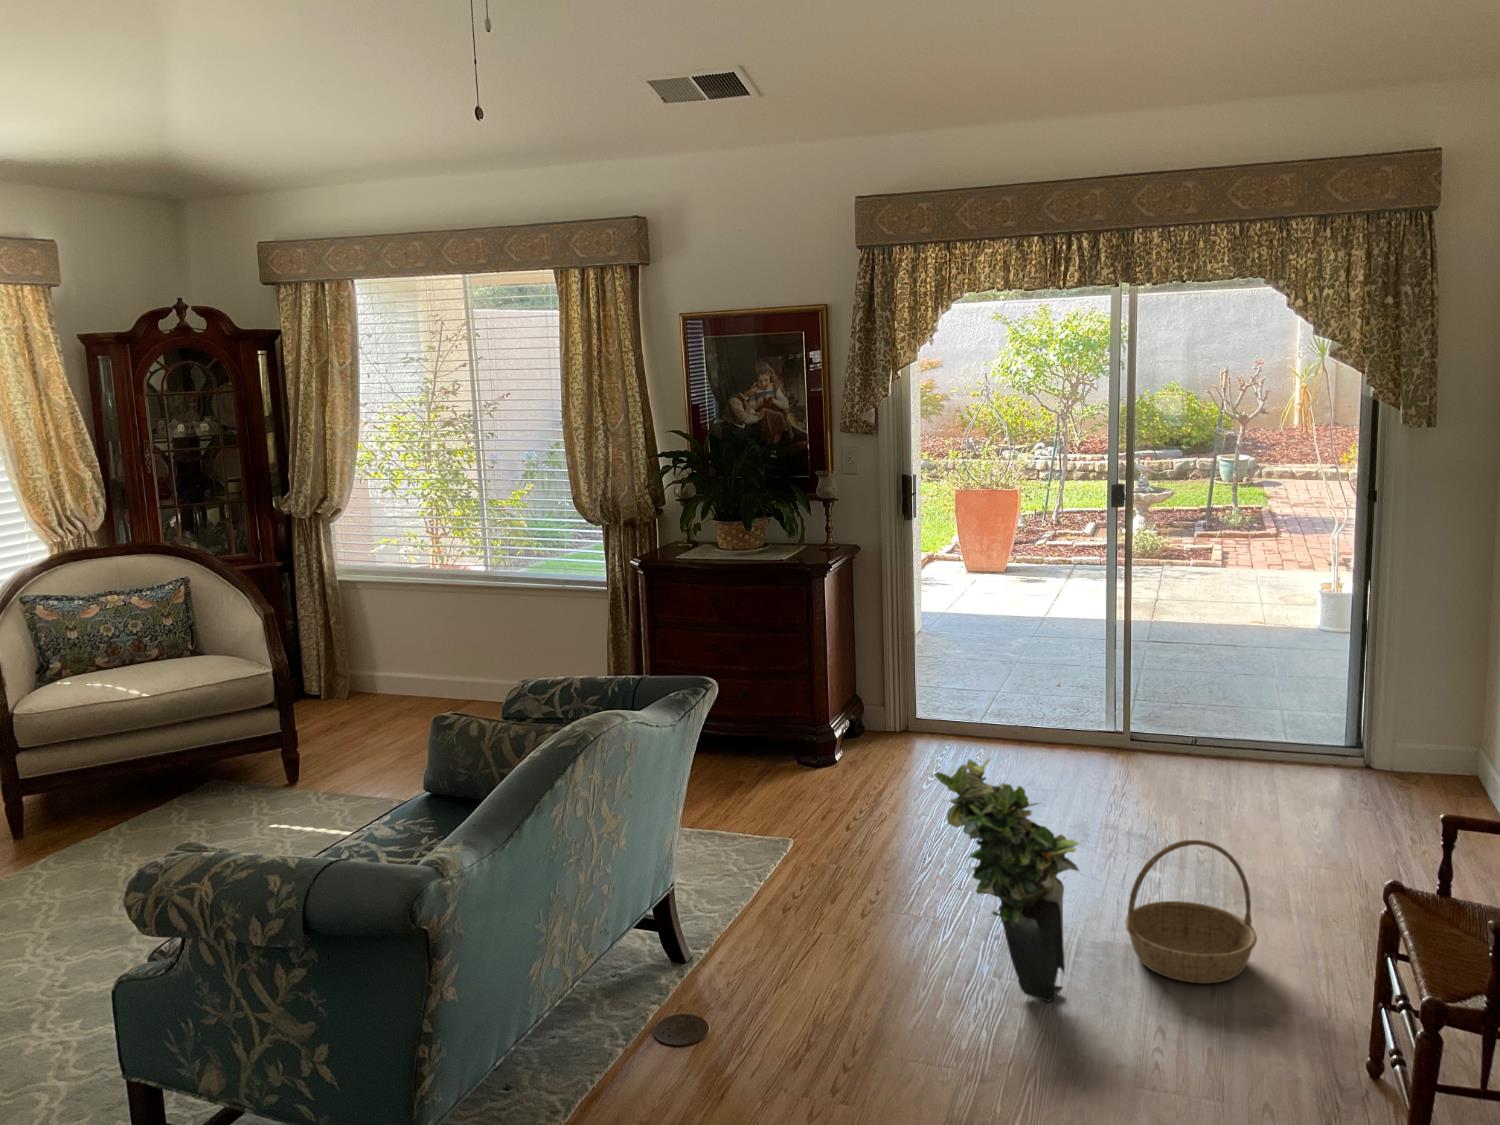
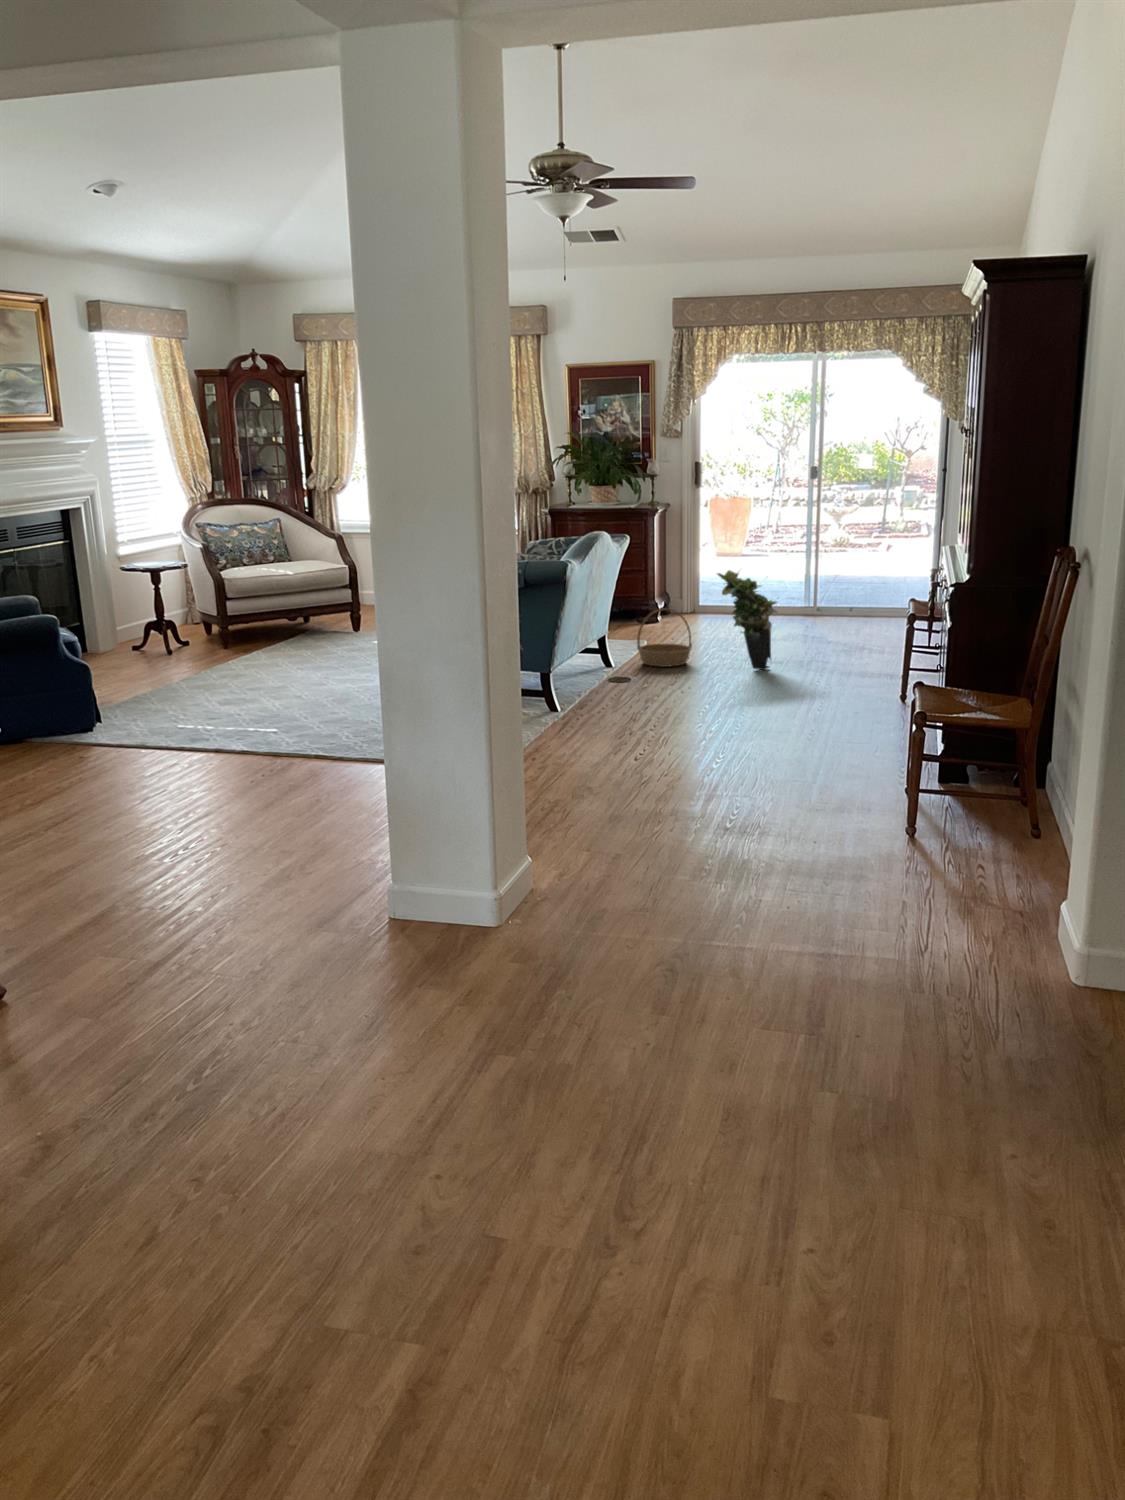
basket: present [1125,840,1257,983] -> present [637,608,692,667]

